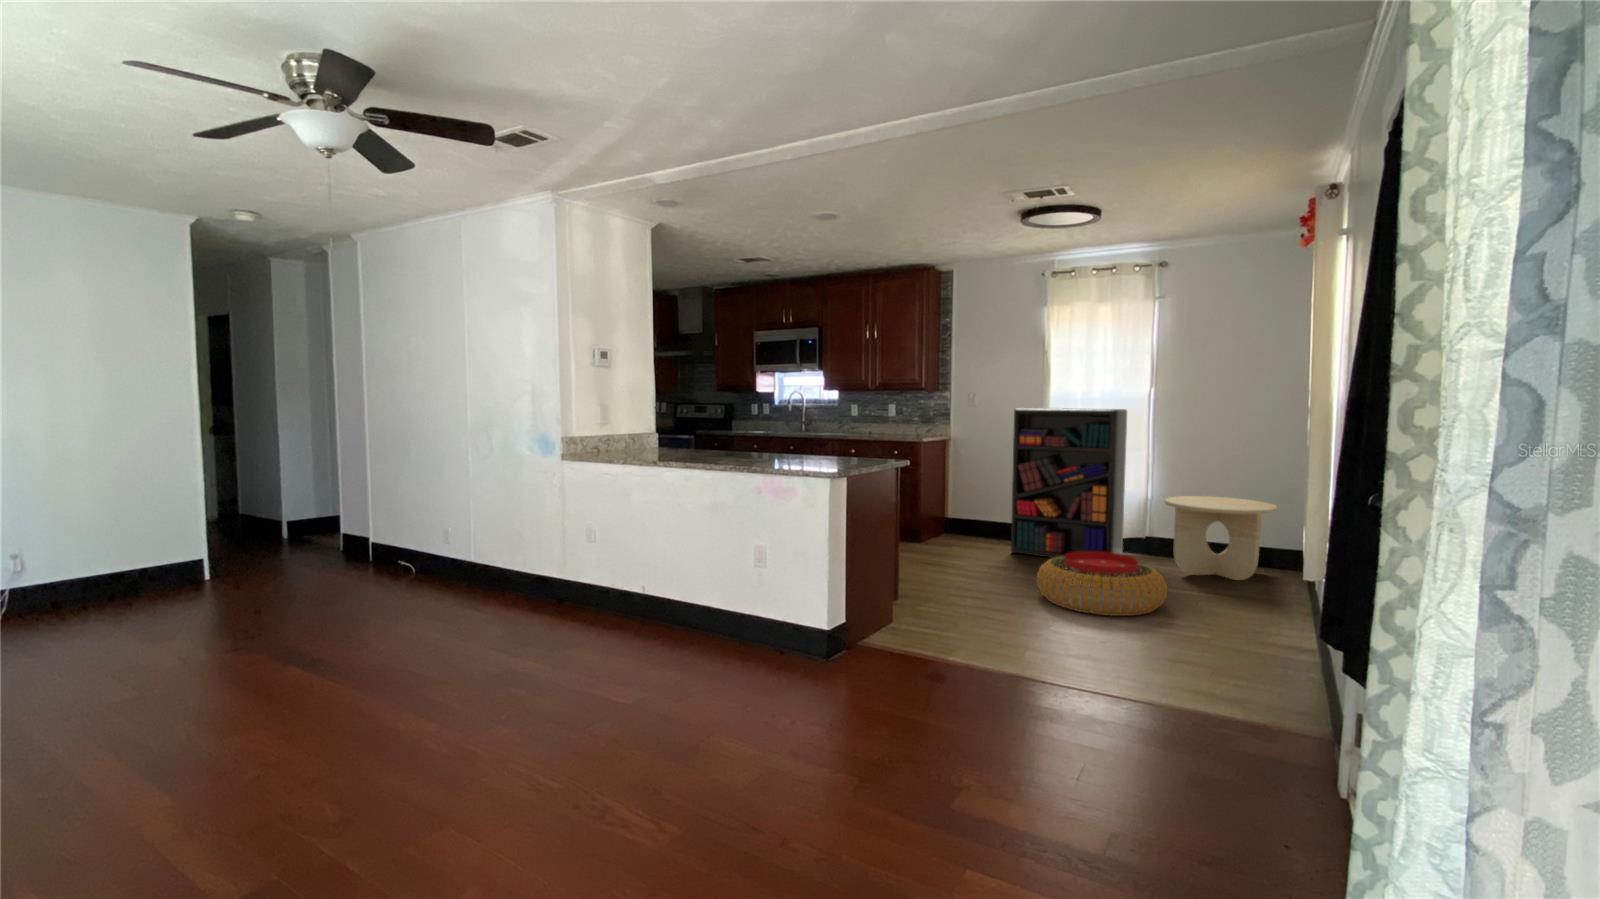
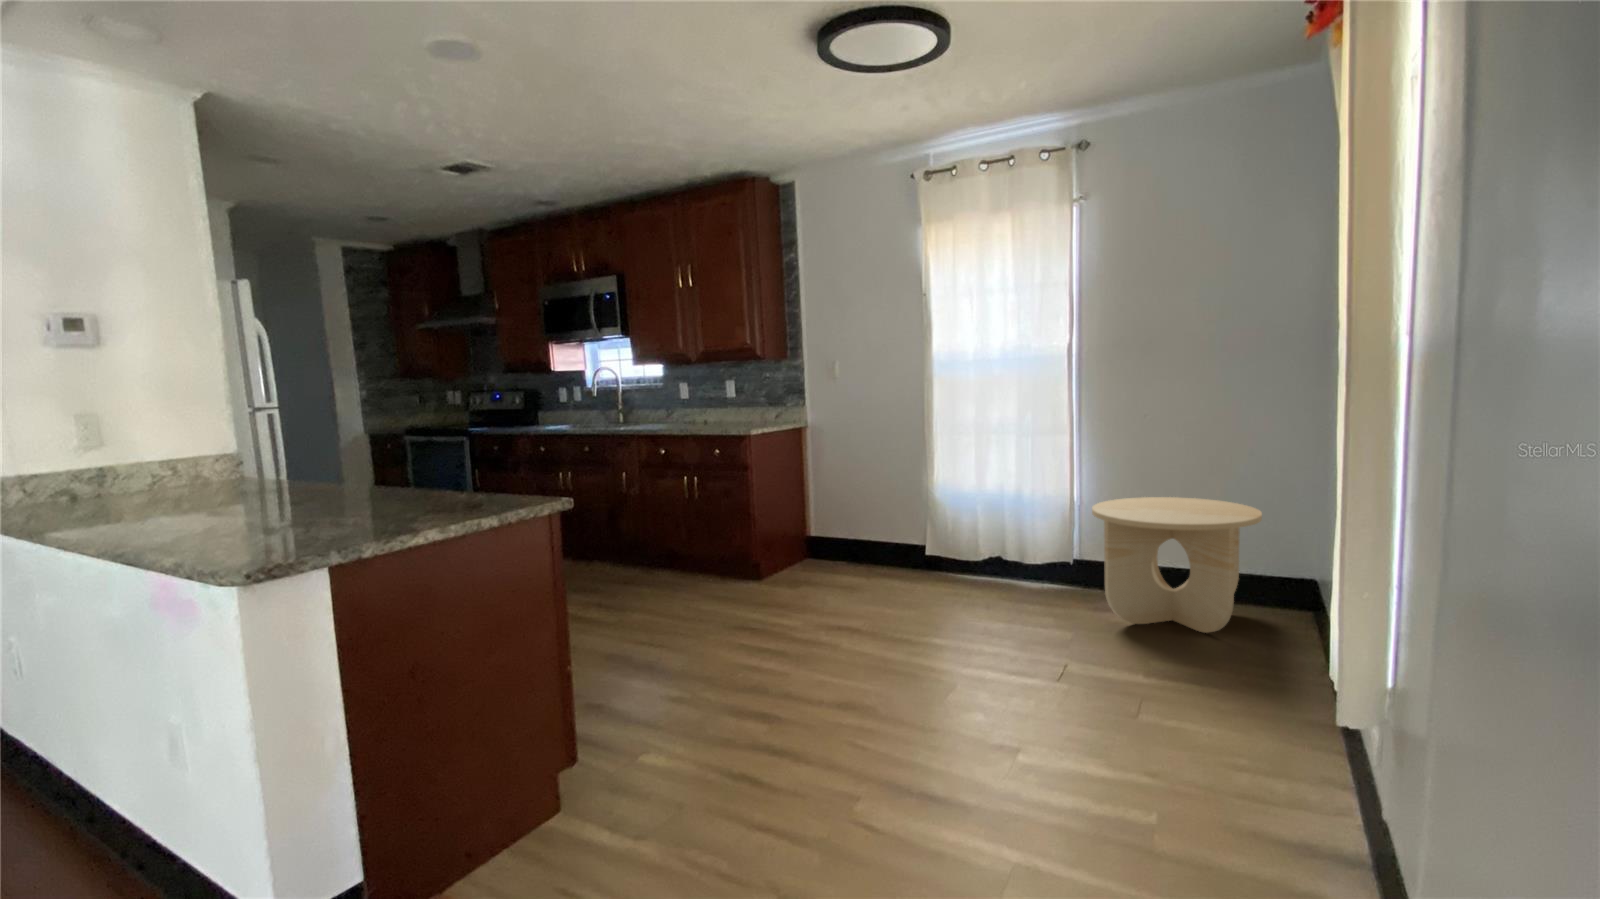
bookshelf: present [1011,408,1127,558] -> none [871,370,1041,610]
pouf: present [1037,551,1167,616] -> none [864,606,1073,733]

